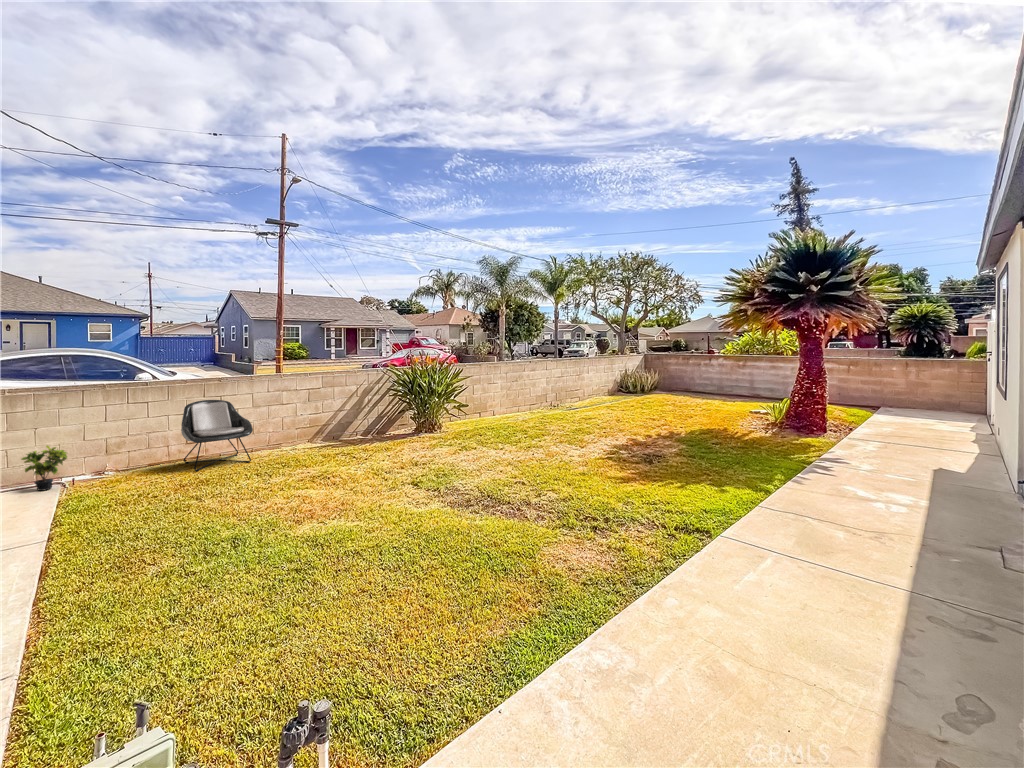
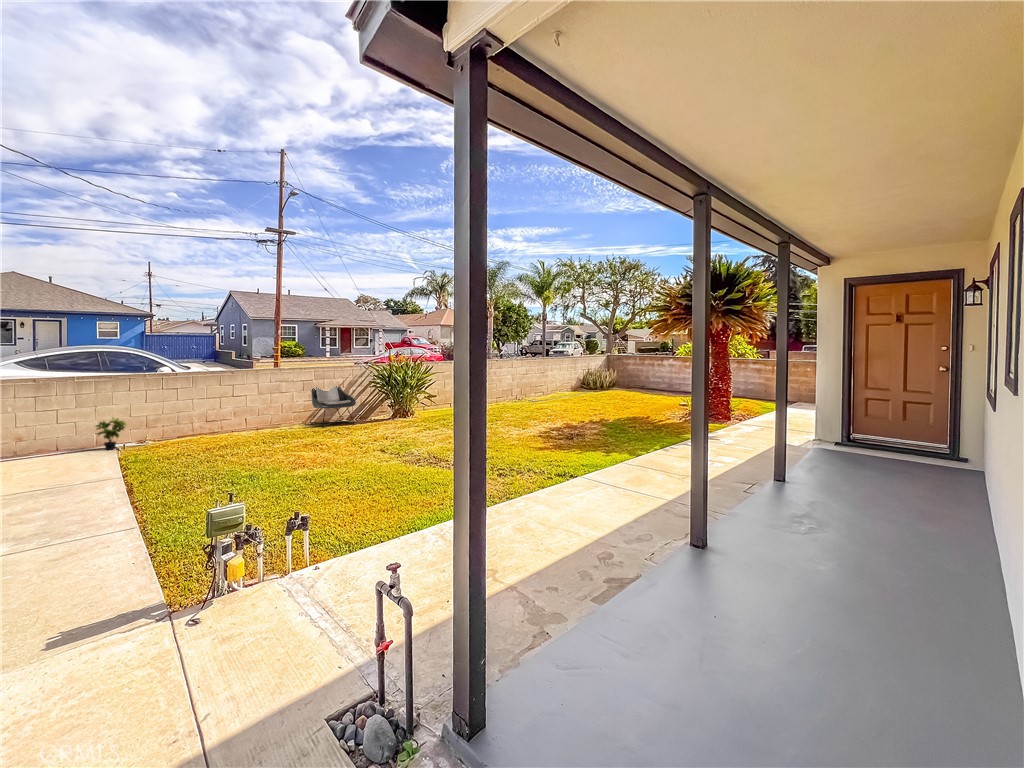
lounge chair: present [181,400,253,472] -> present [310,386,356,428]

